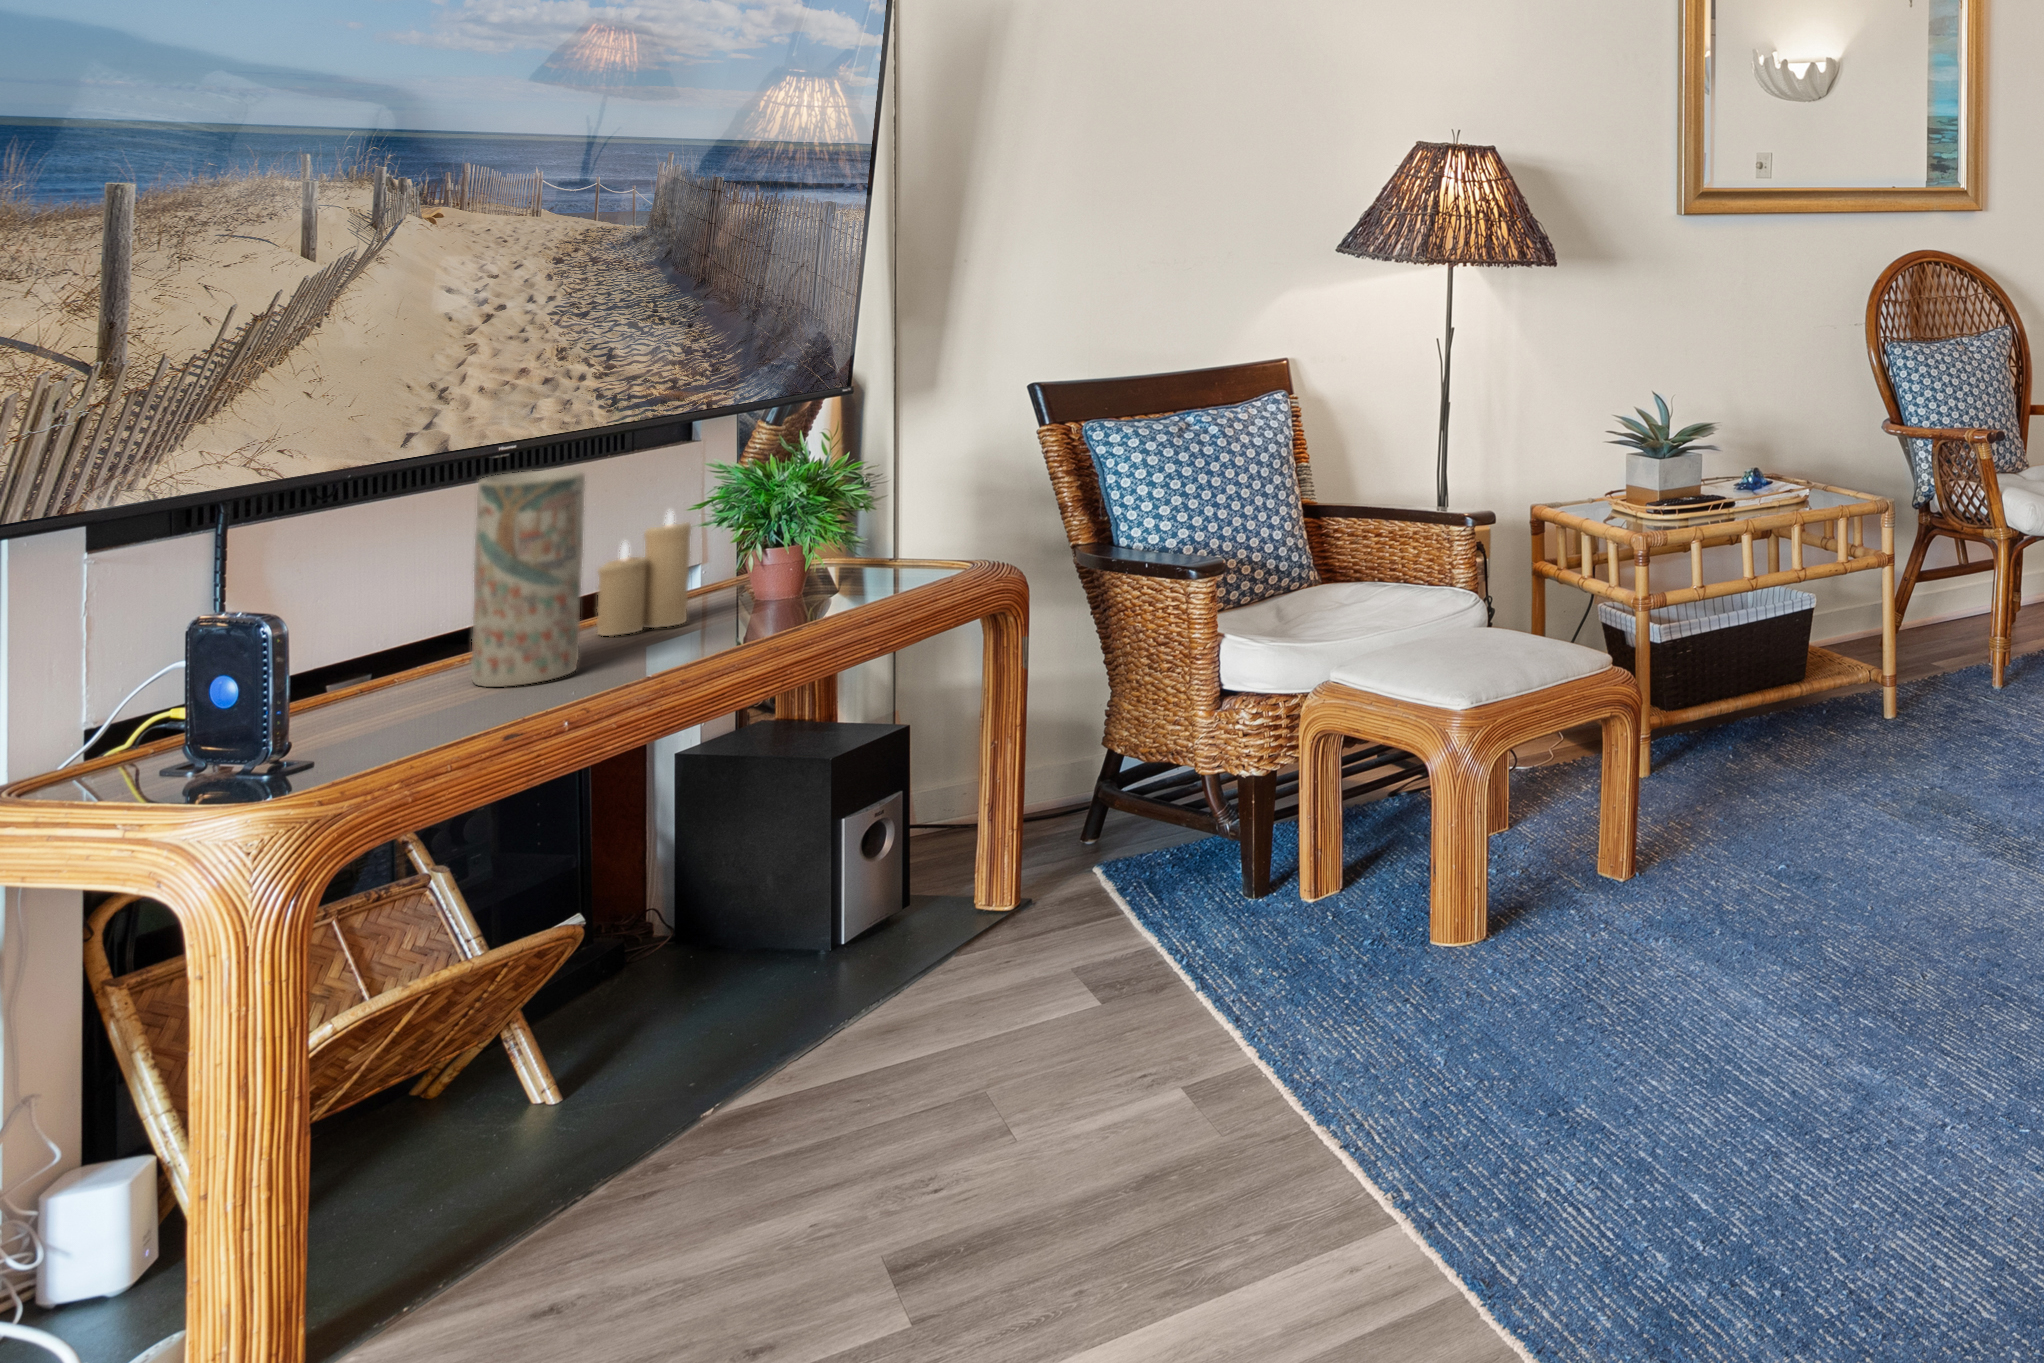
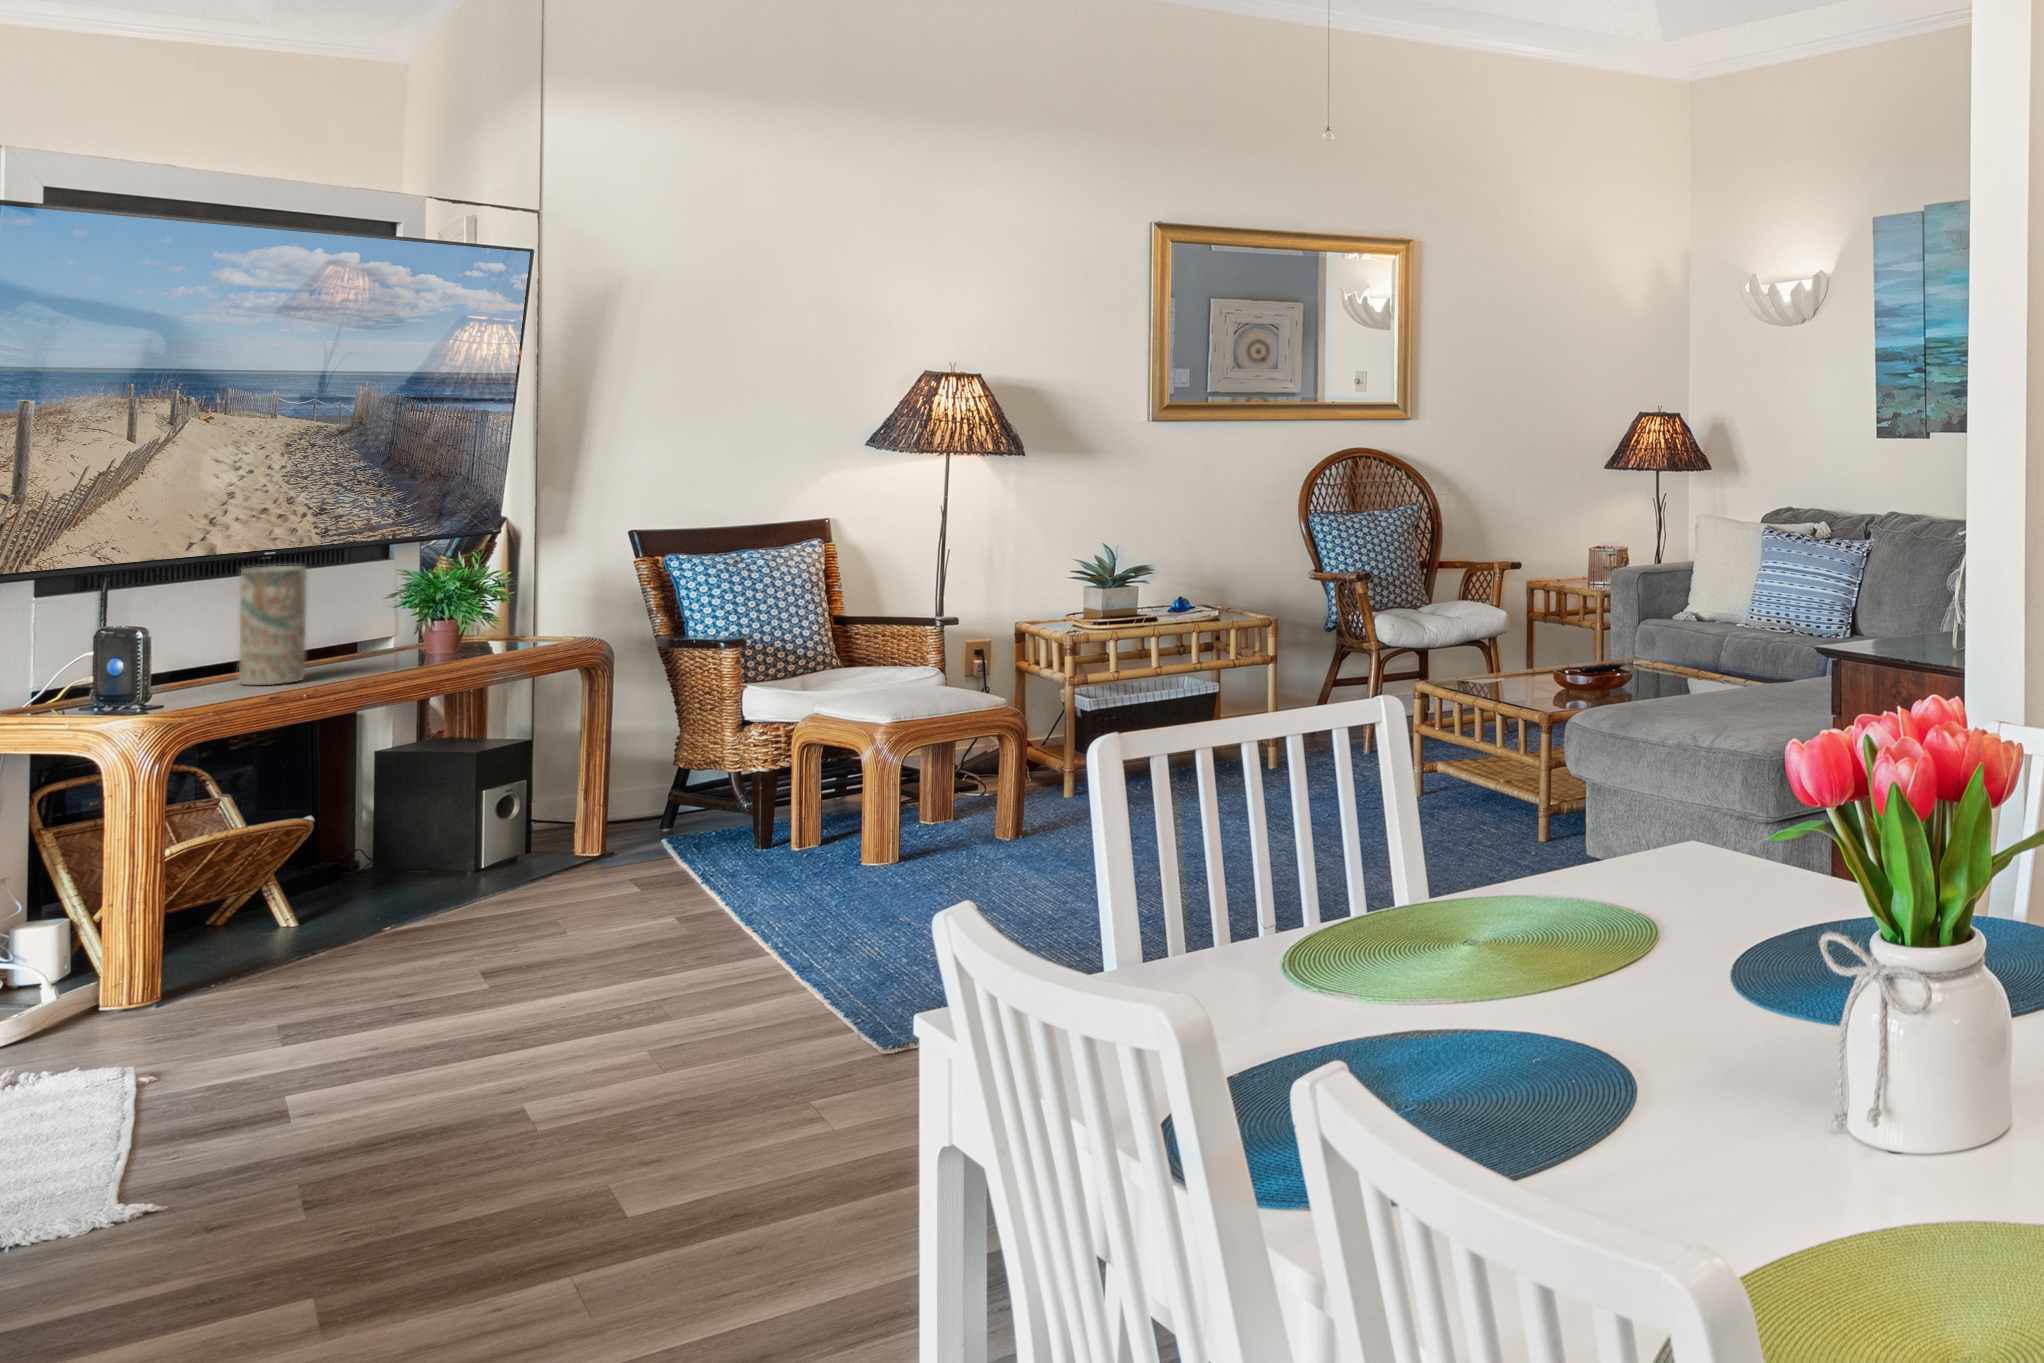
candle: present [597,511,691,636] -> none [319,596,380,668]

